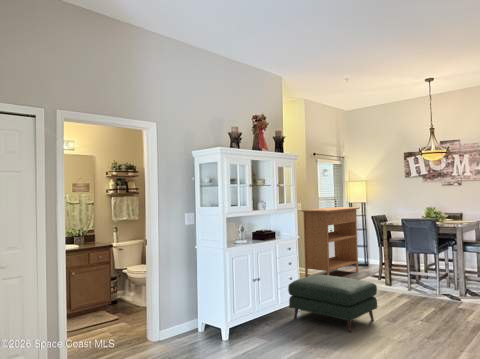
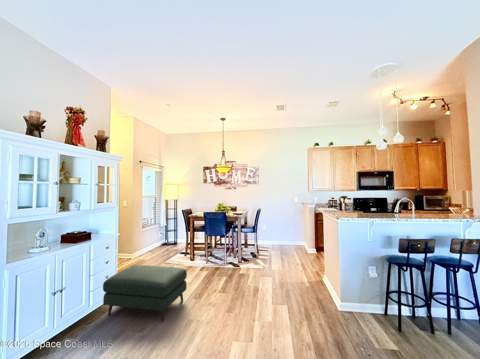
console table: present [302,207,360,277] -> none [126,204,173,263]

